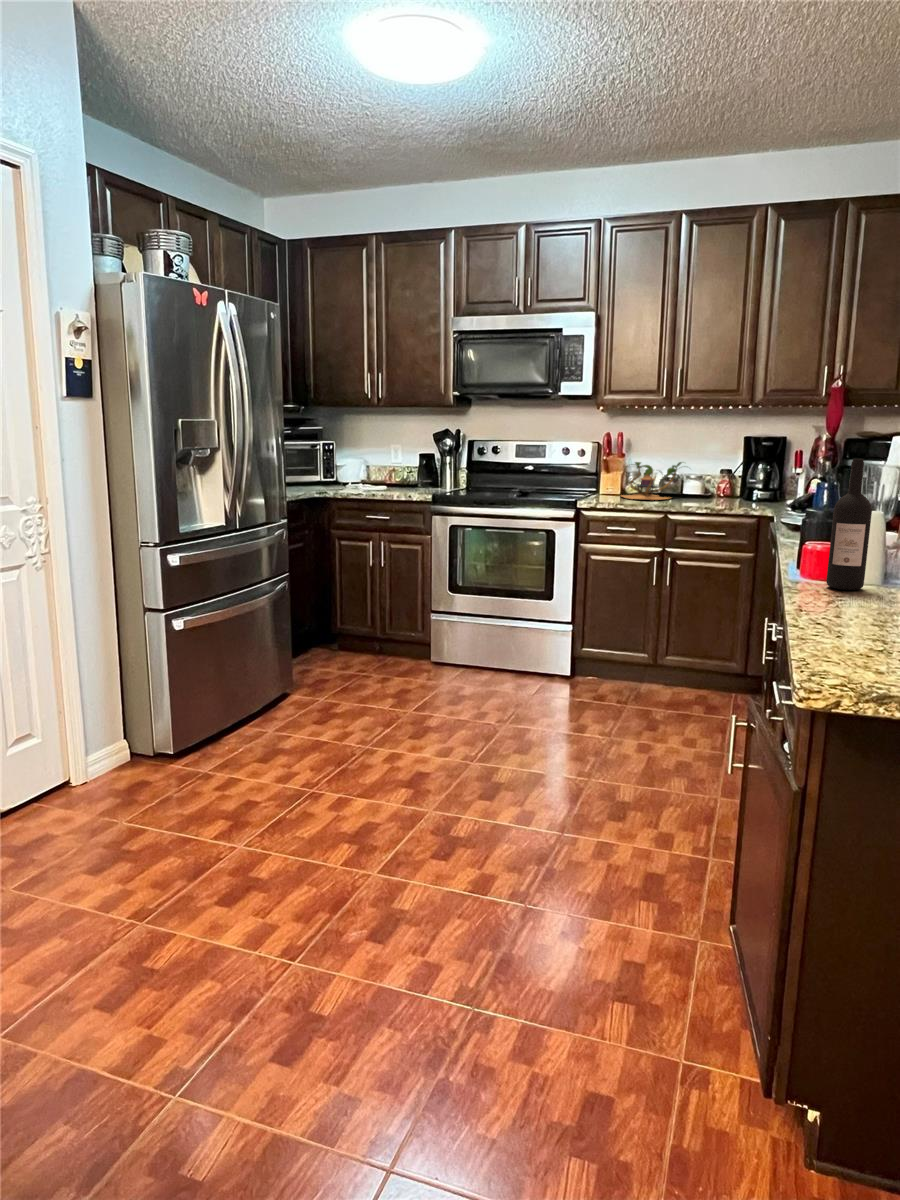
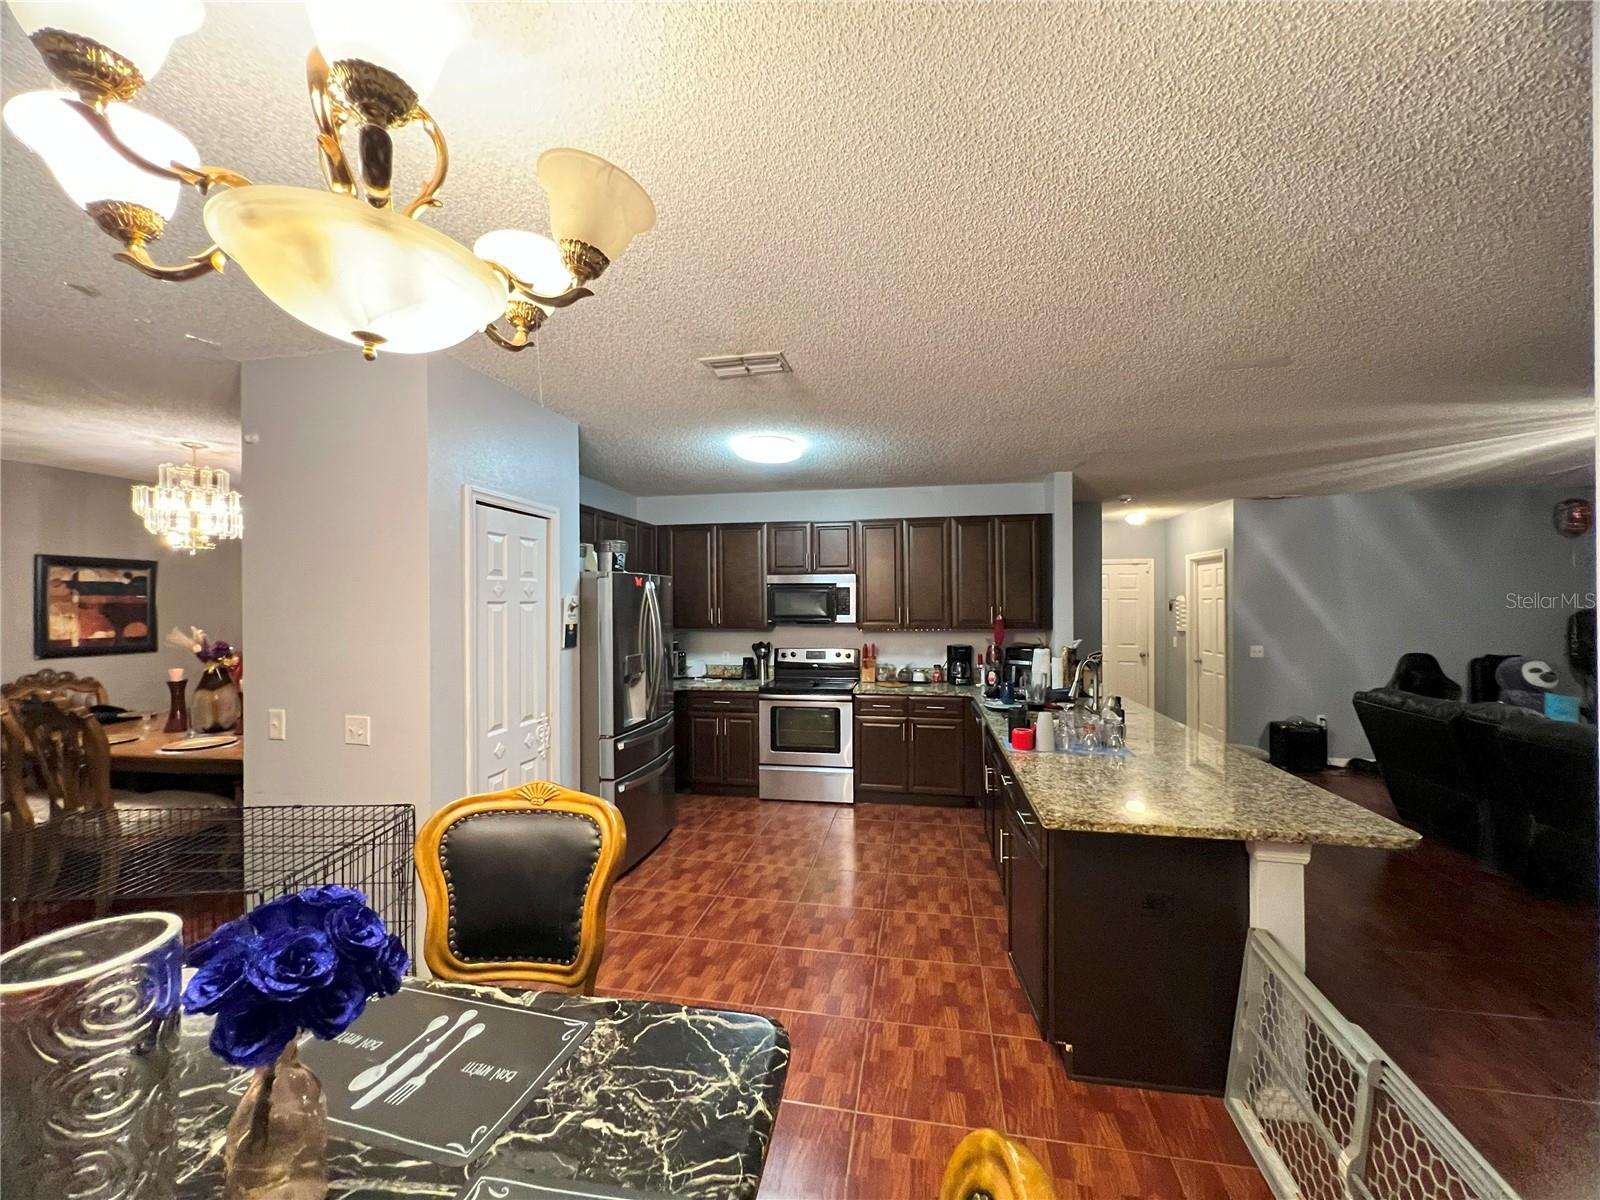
wine bottle: present [826,459,872,590] -> none [1028,690,1047,758]

